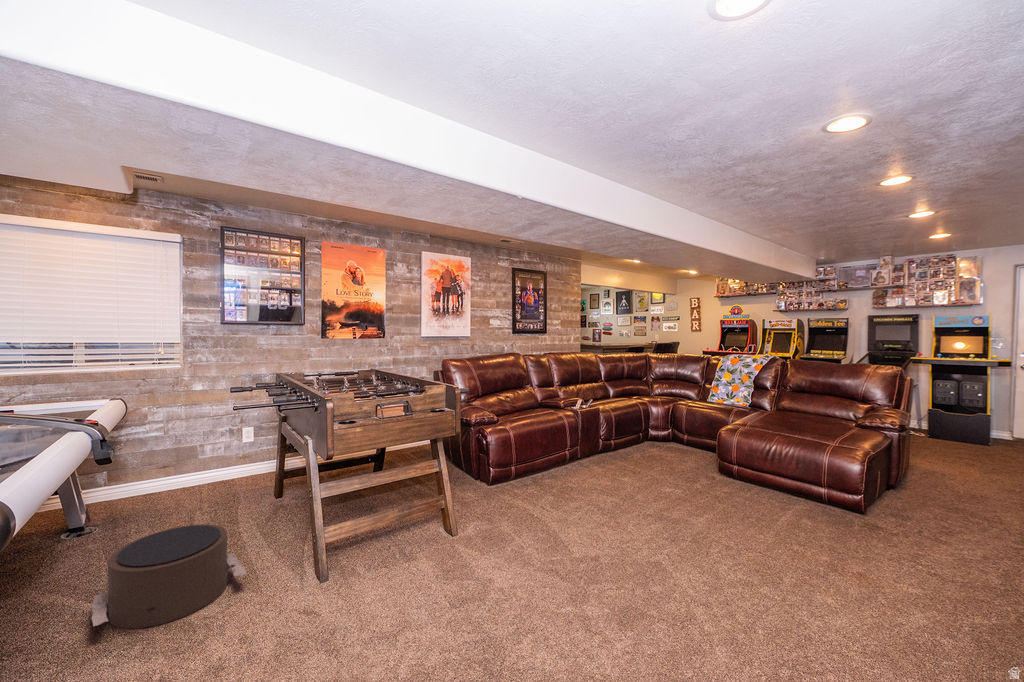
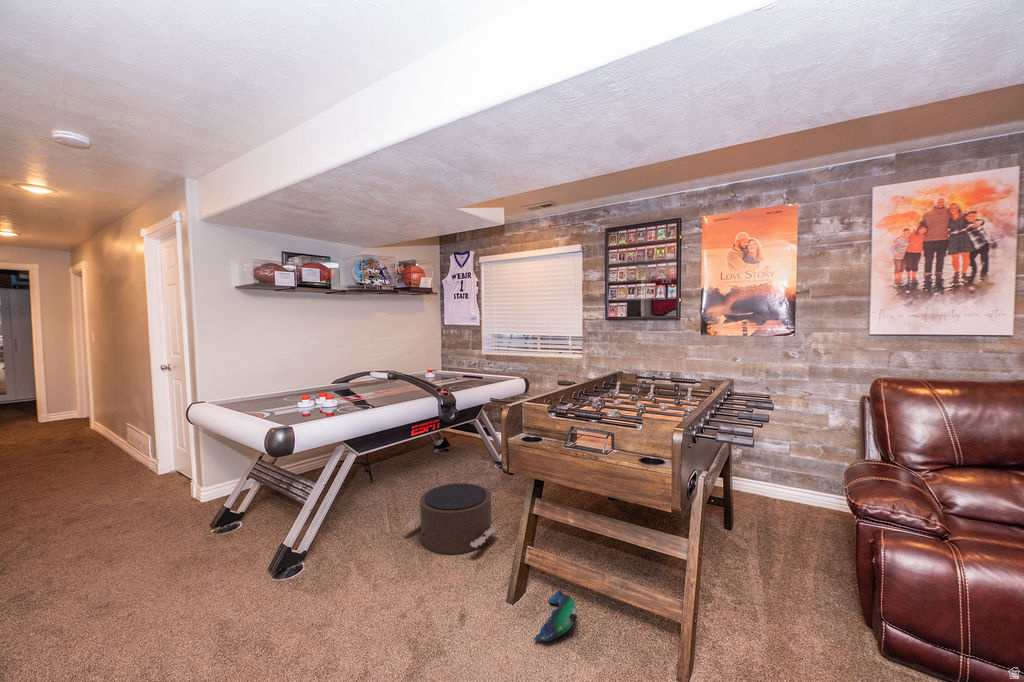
plush toy: none [355,542,399,577] -> present [534,591,577,642]

